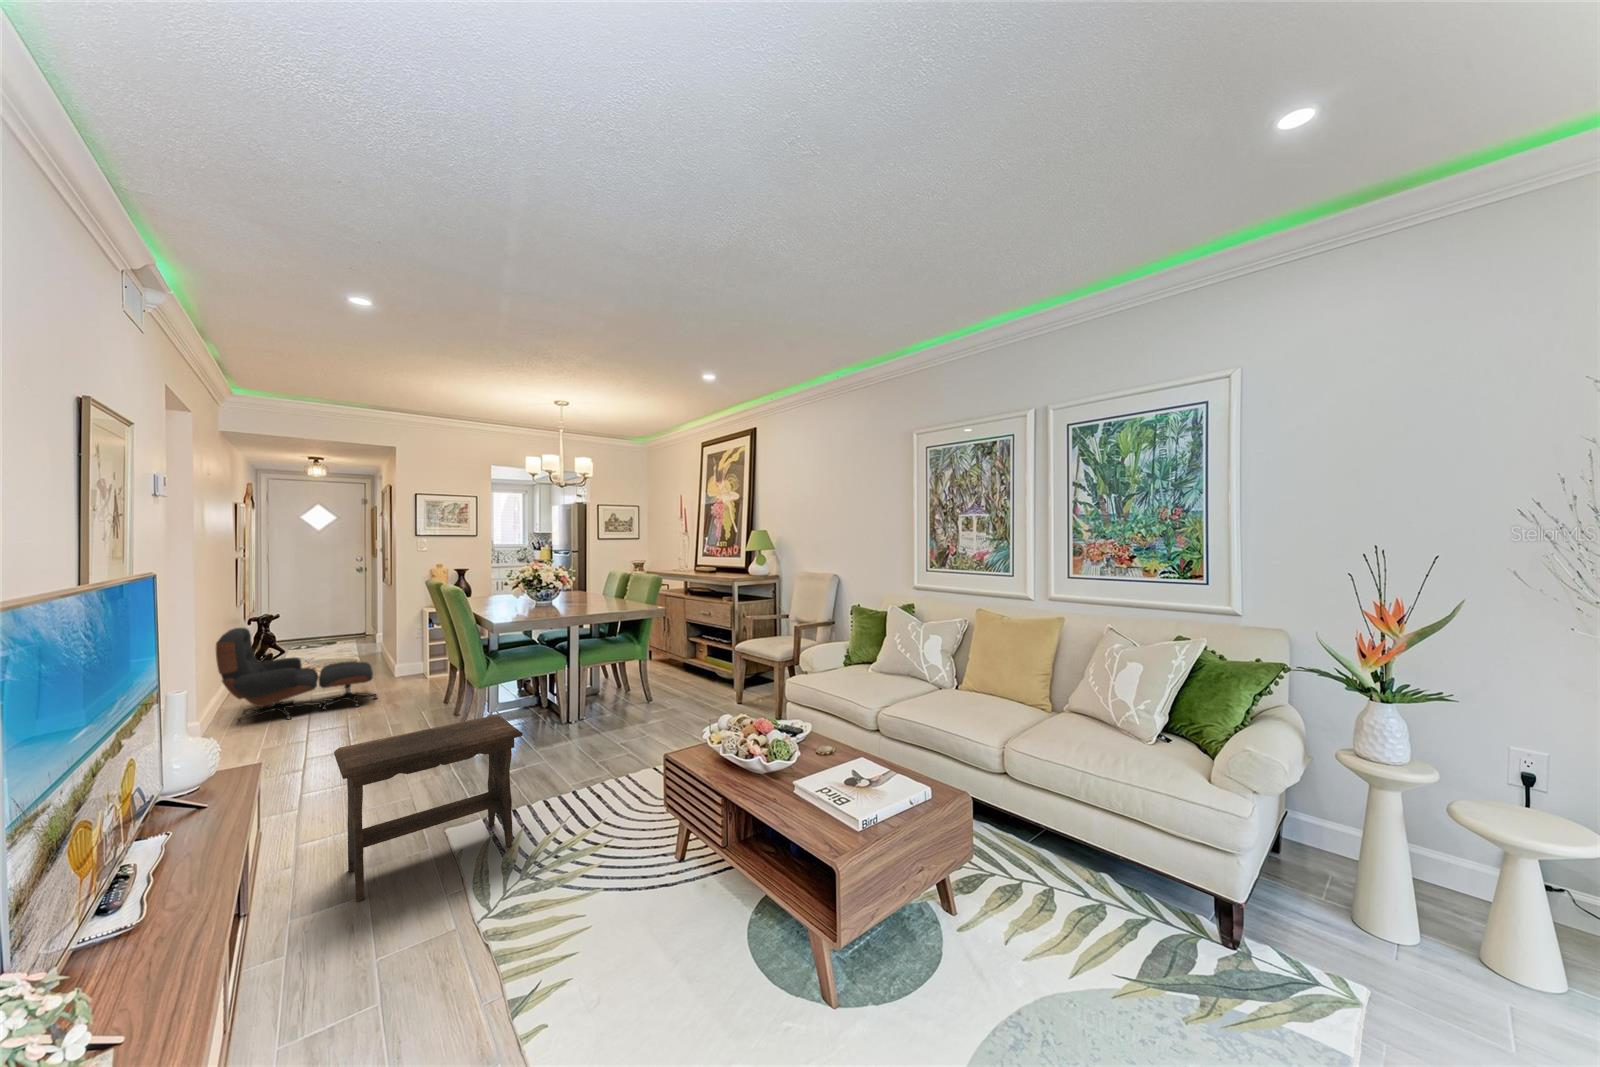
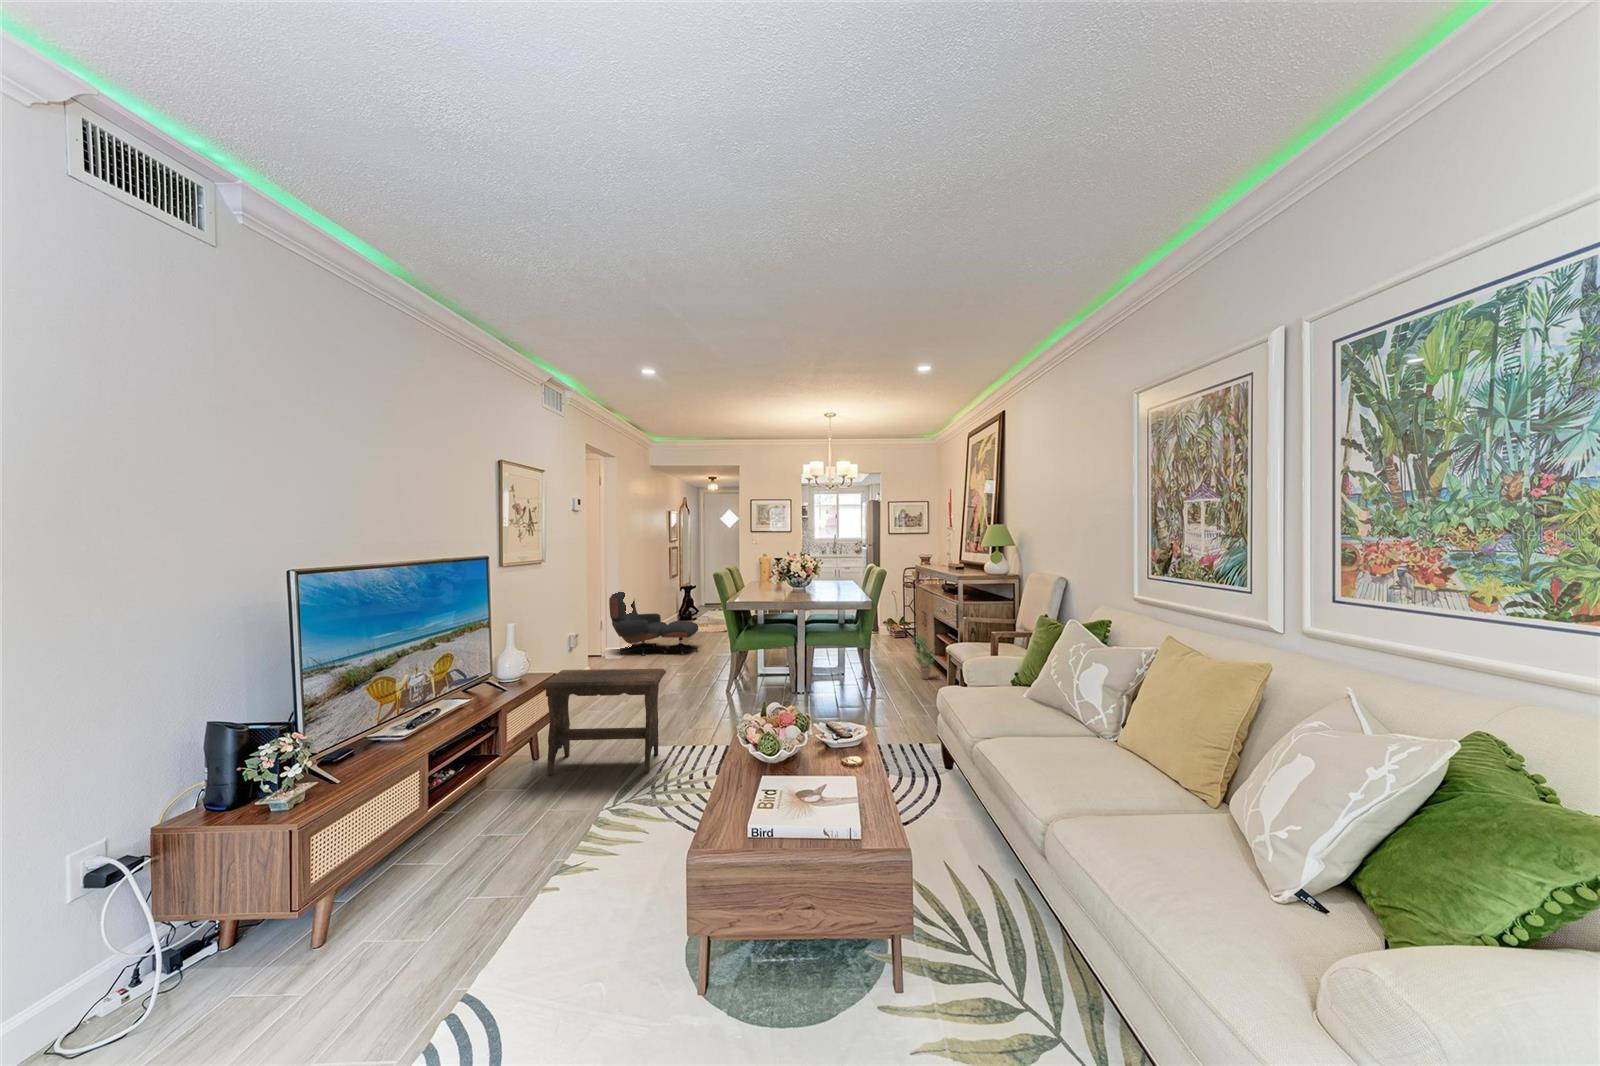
potted plant: none [673,635,698,679] -> present [914,635,934,679]

